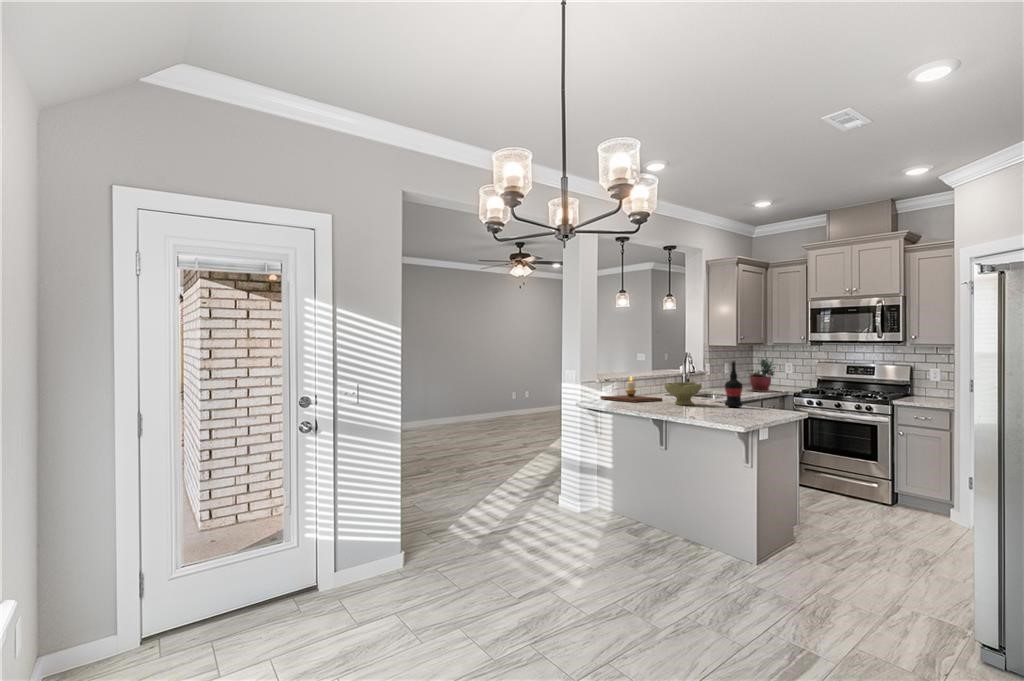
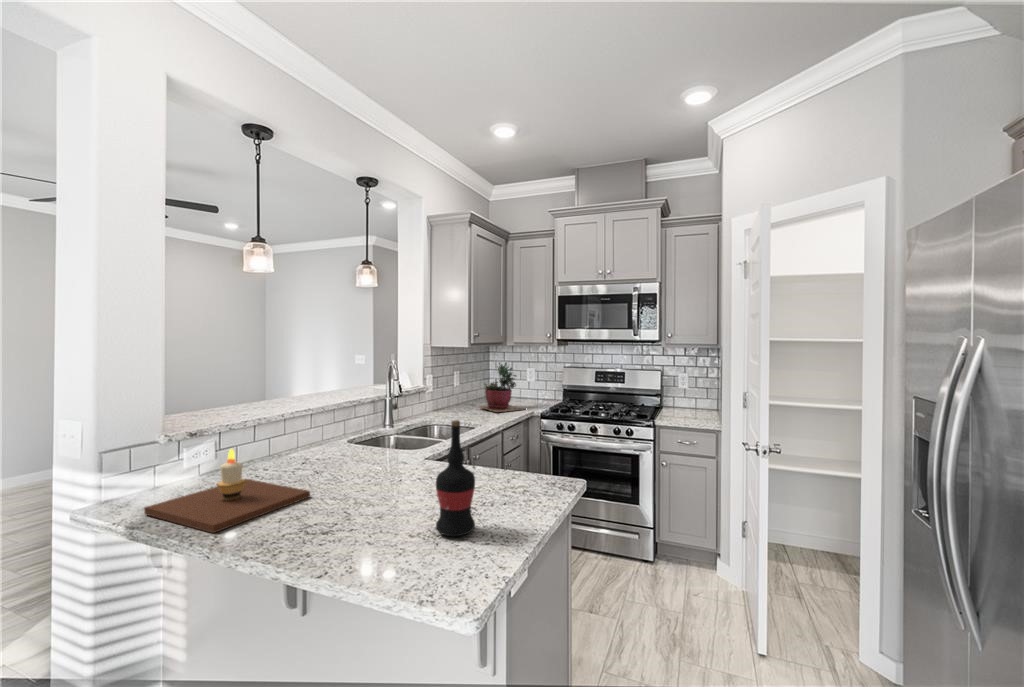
bowl: present [664,382,702,405] -> none [292,463,386,537]

